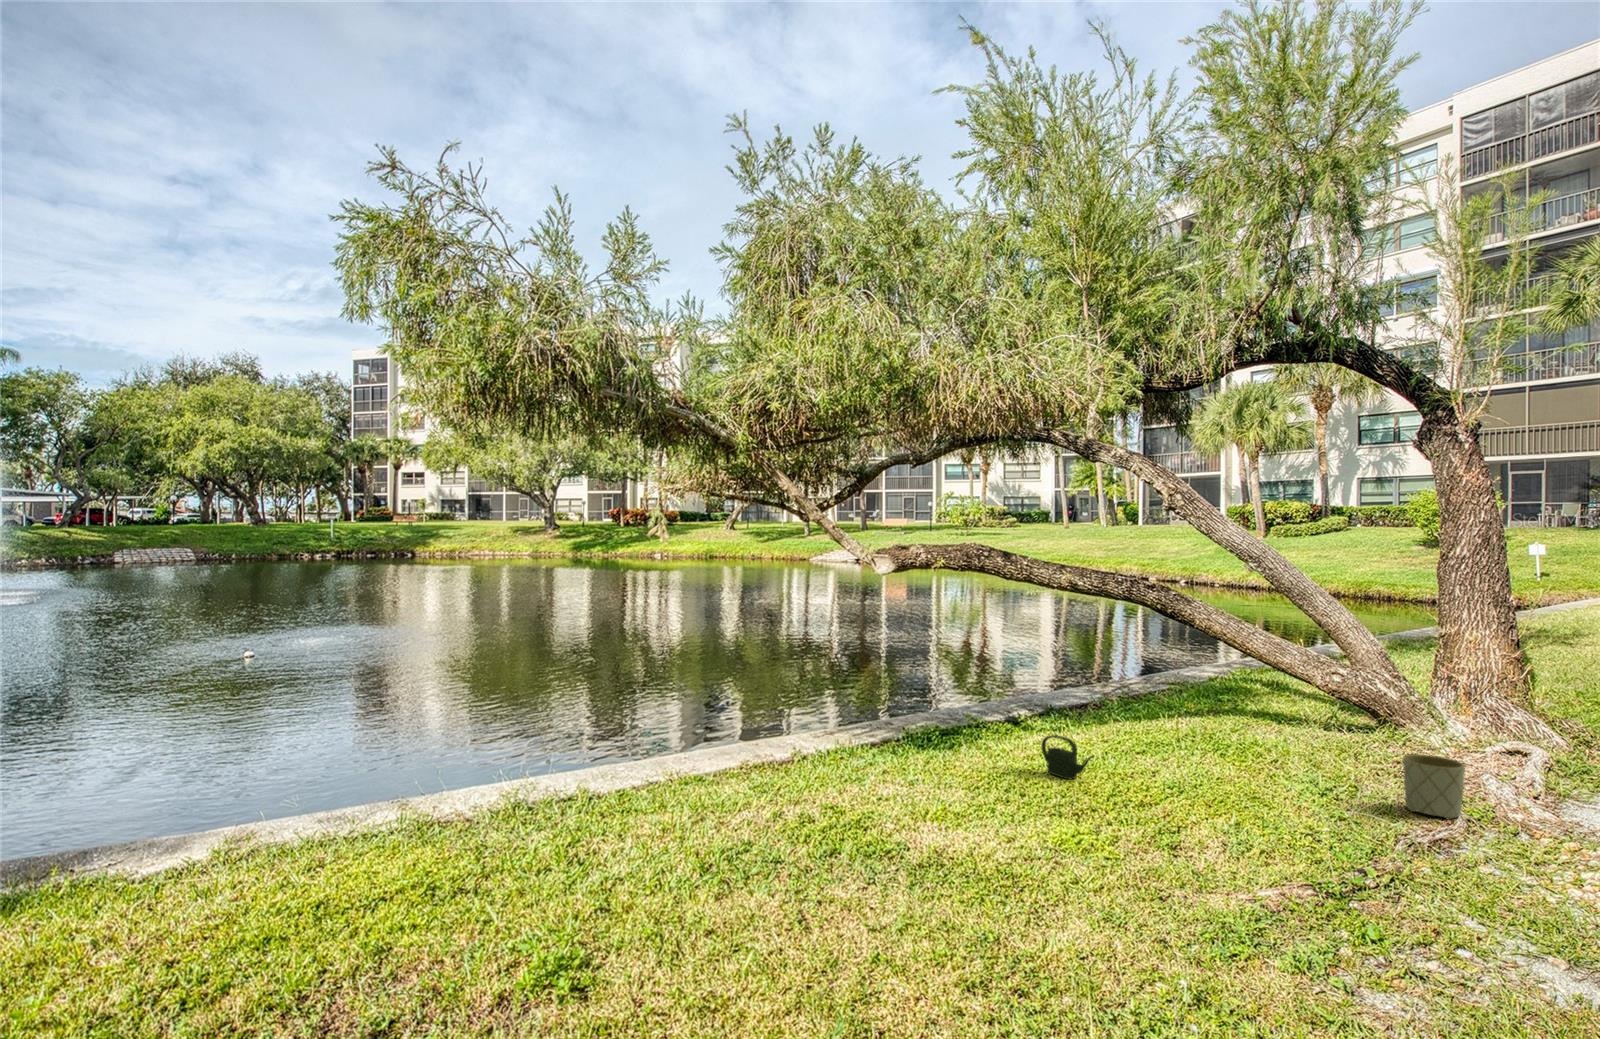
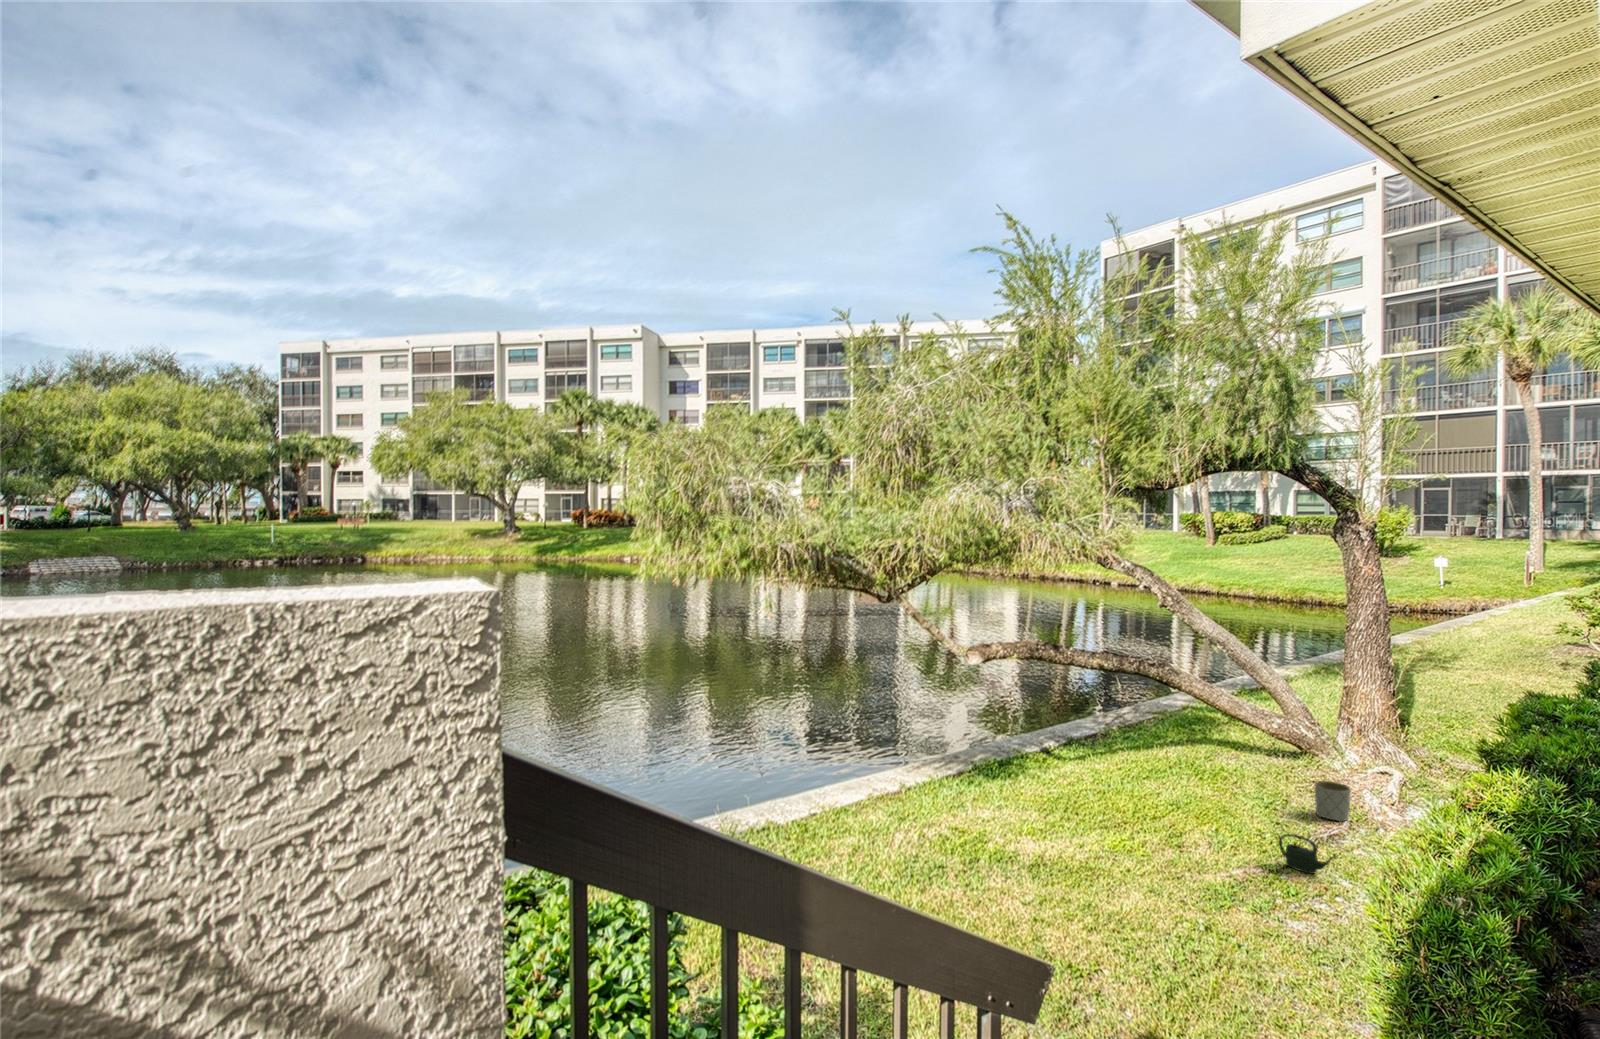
watering can: present [1041,735,1094,779] -> present [1279,834,1336,874]

